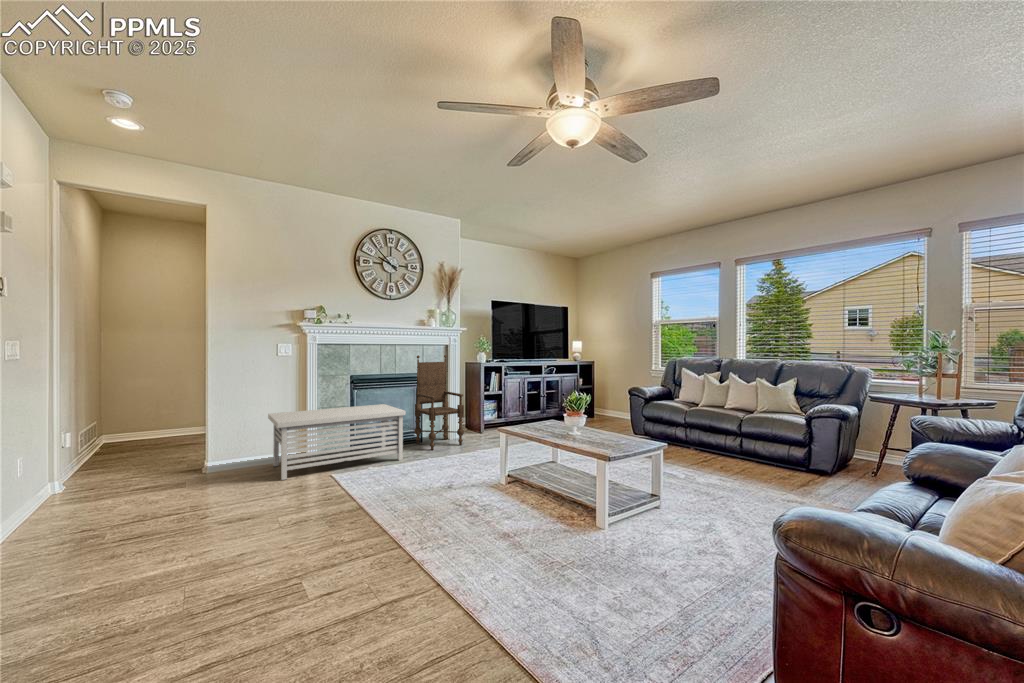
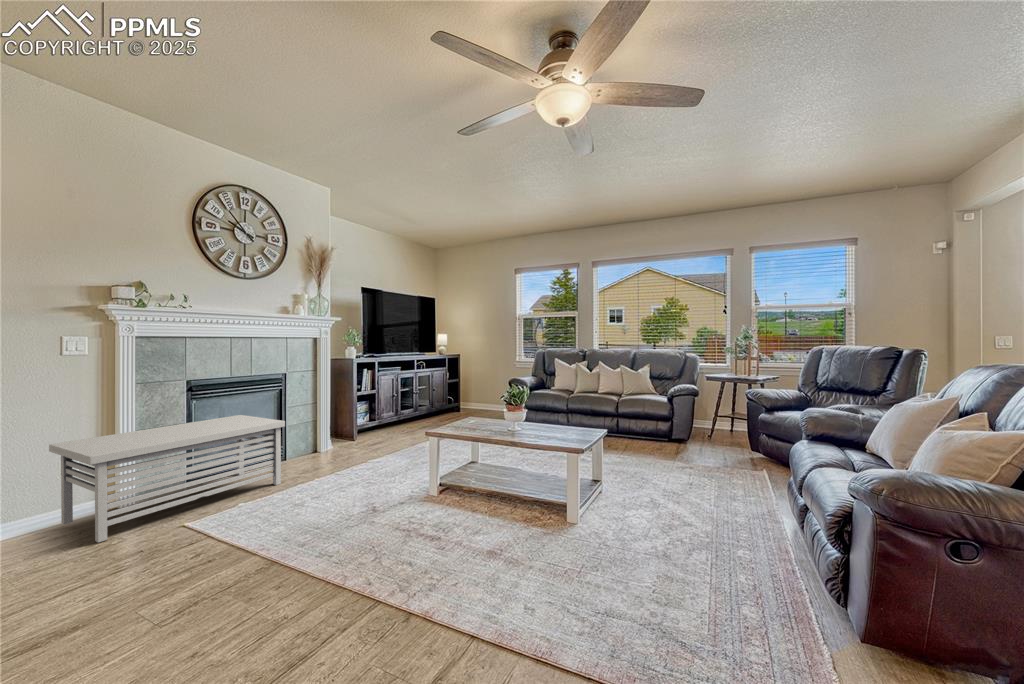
armchair: present [415,355,464,450] -> none [280,350,348,466]

